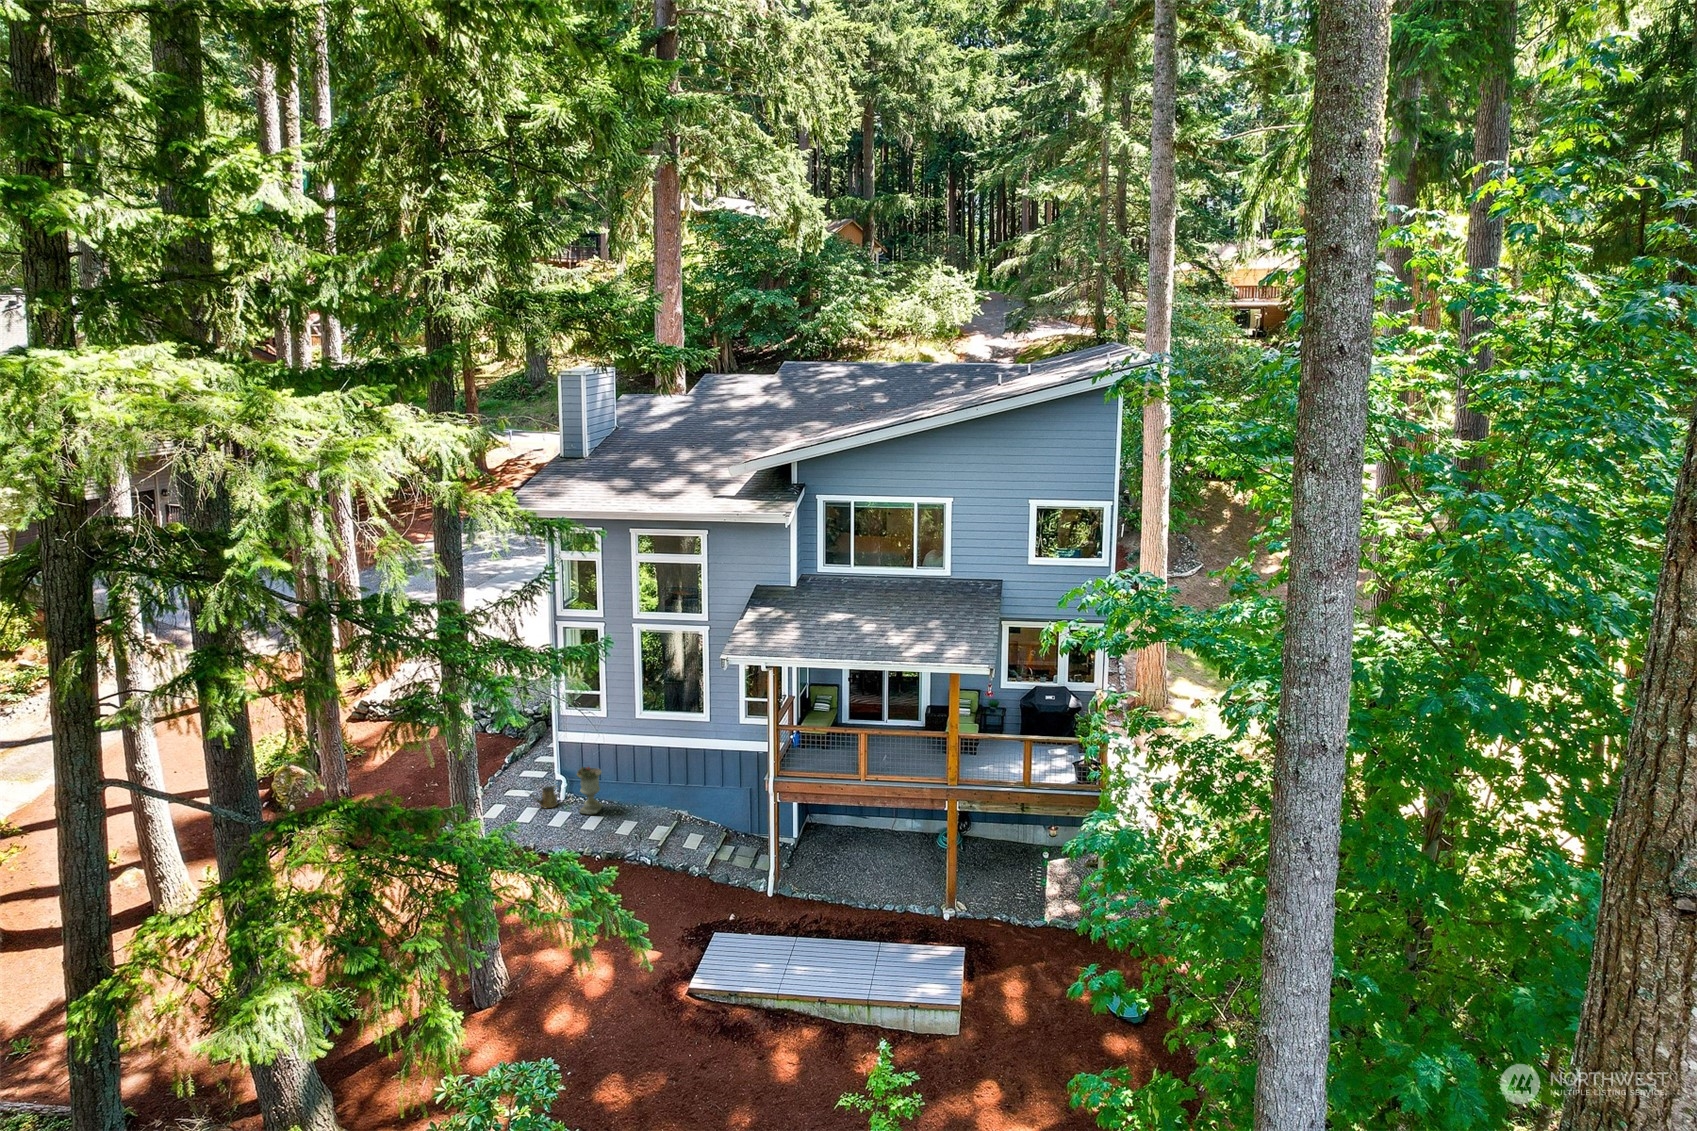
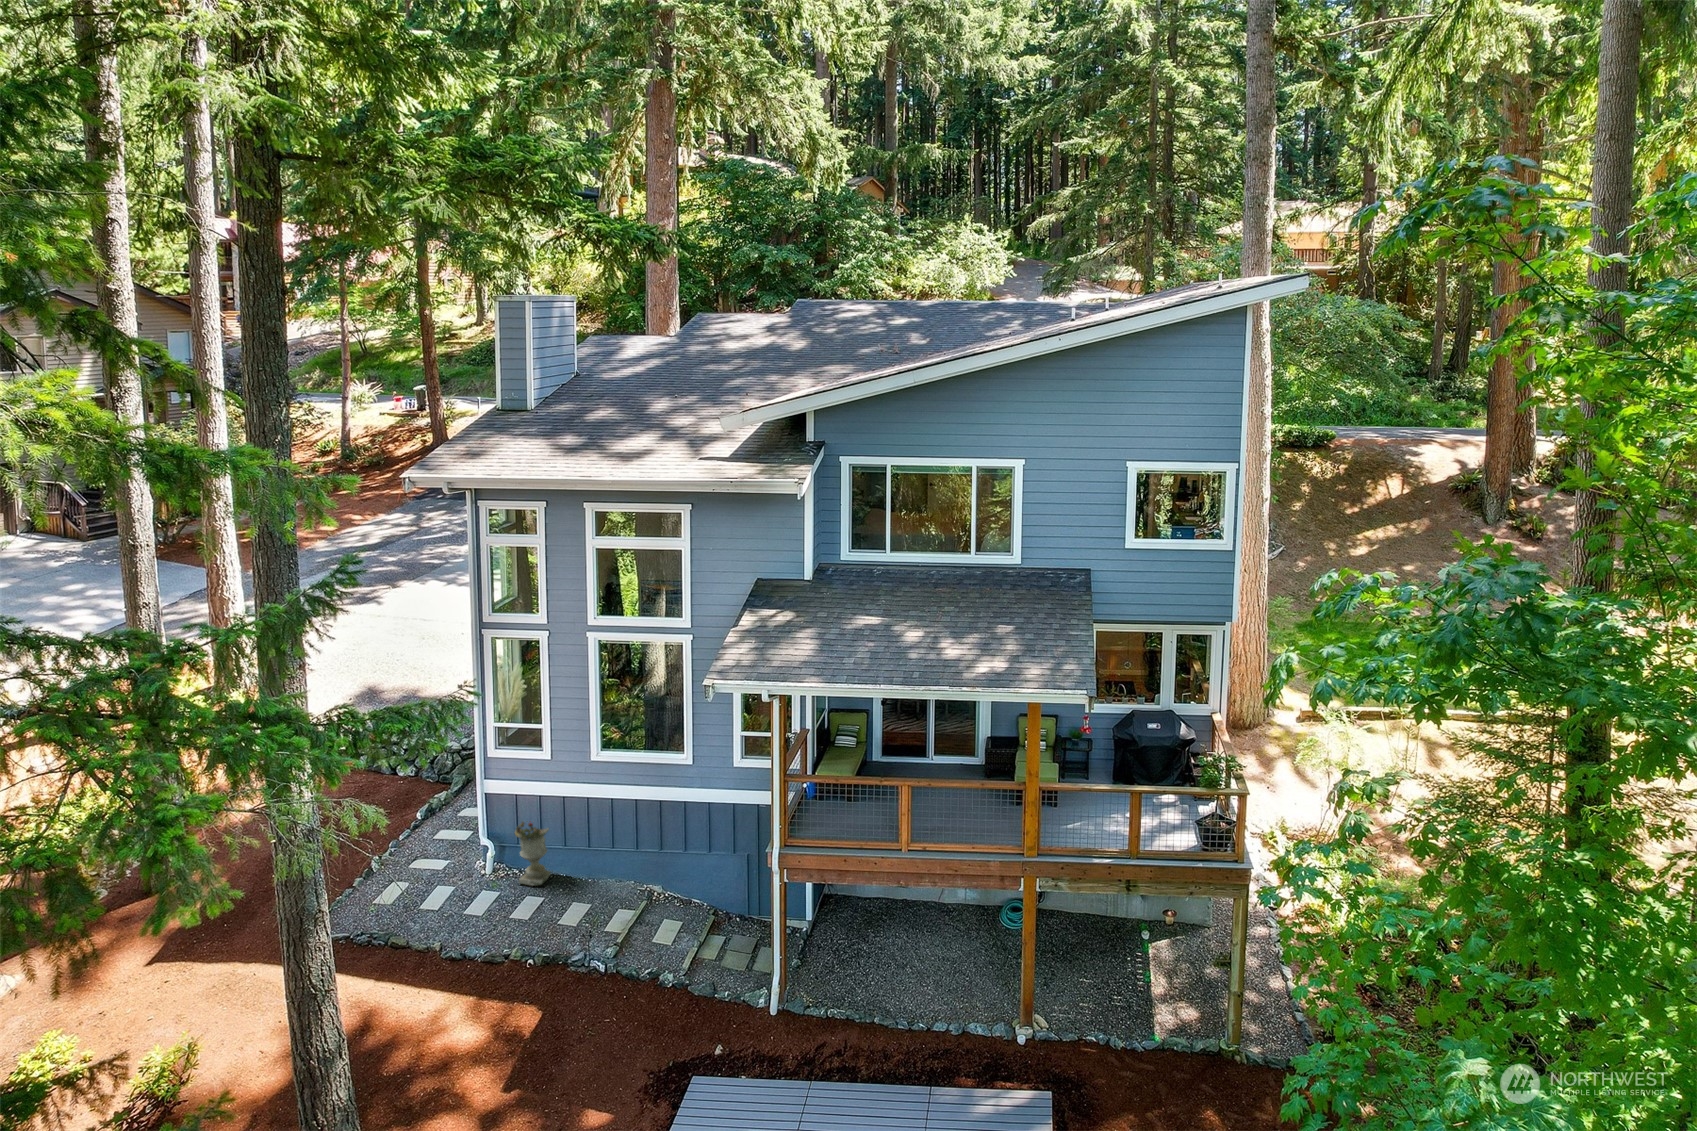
watering can: present [529,786,560,808] -> none [445,844,497,876]

